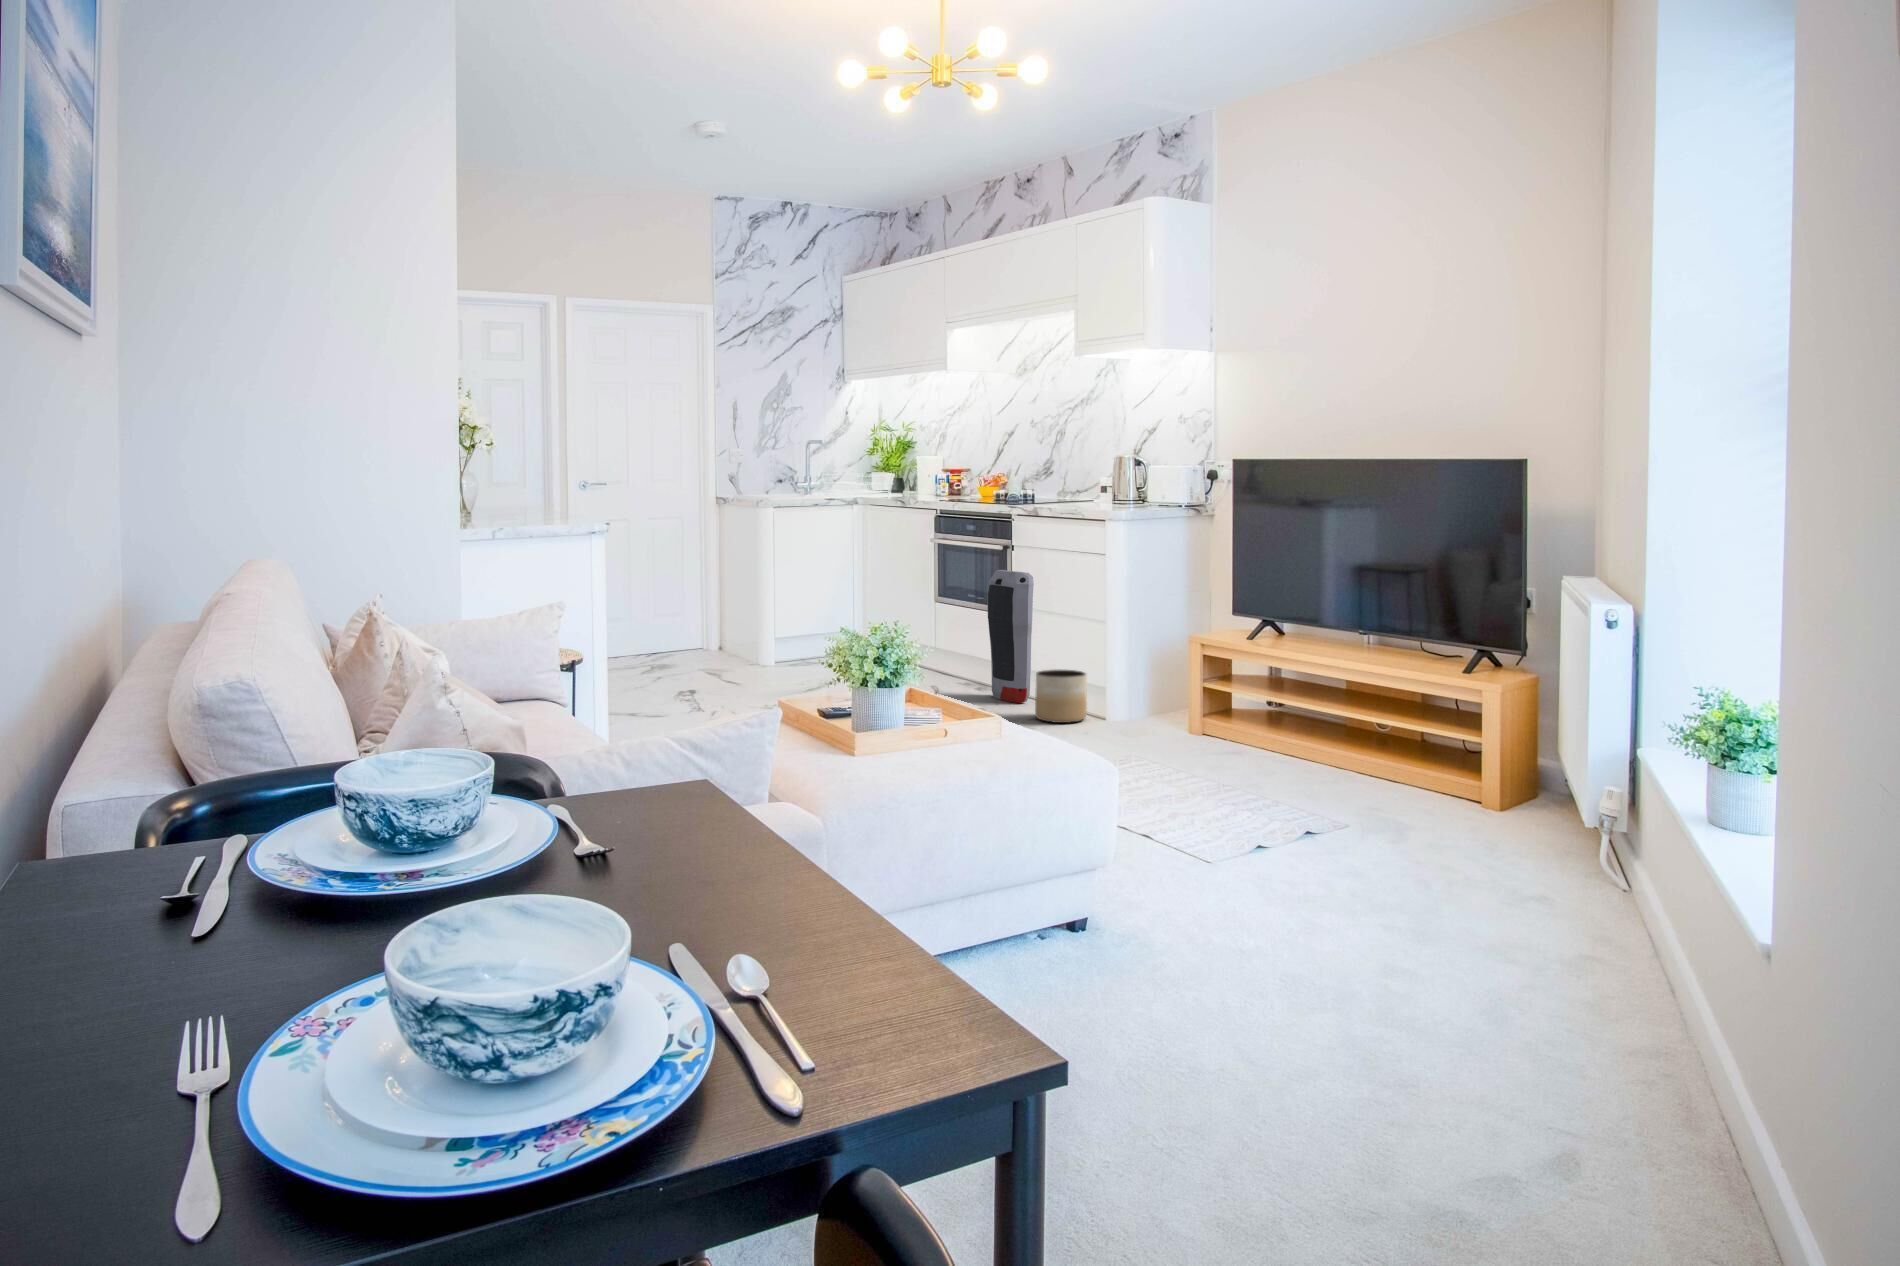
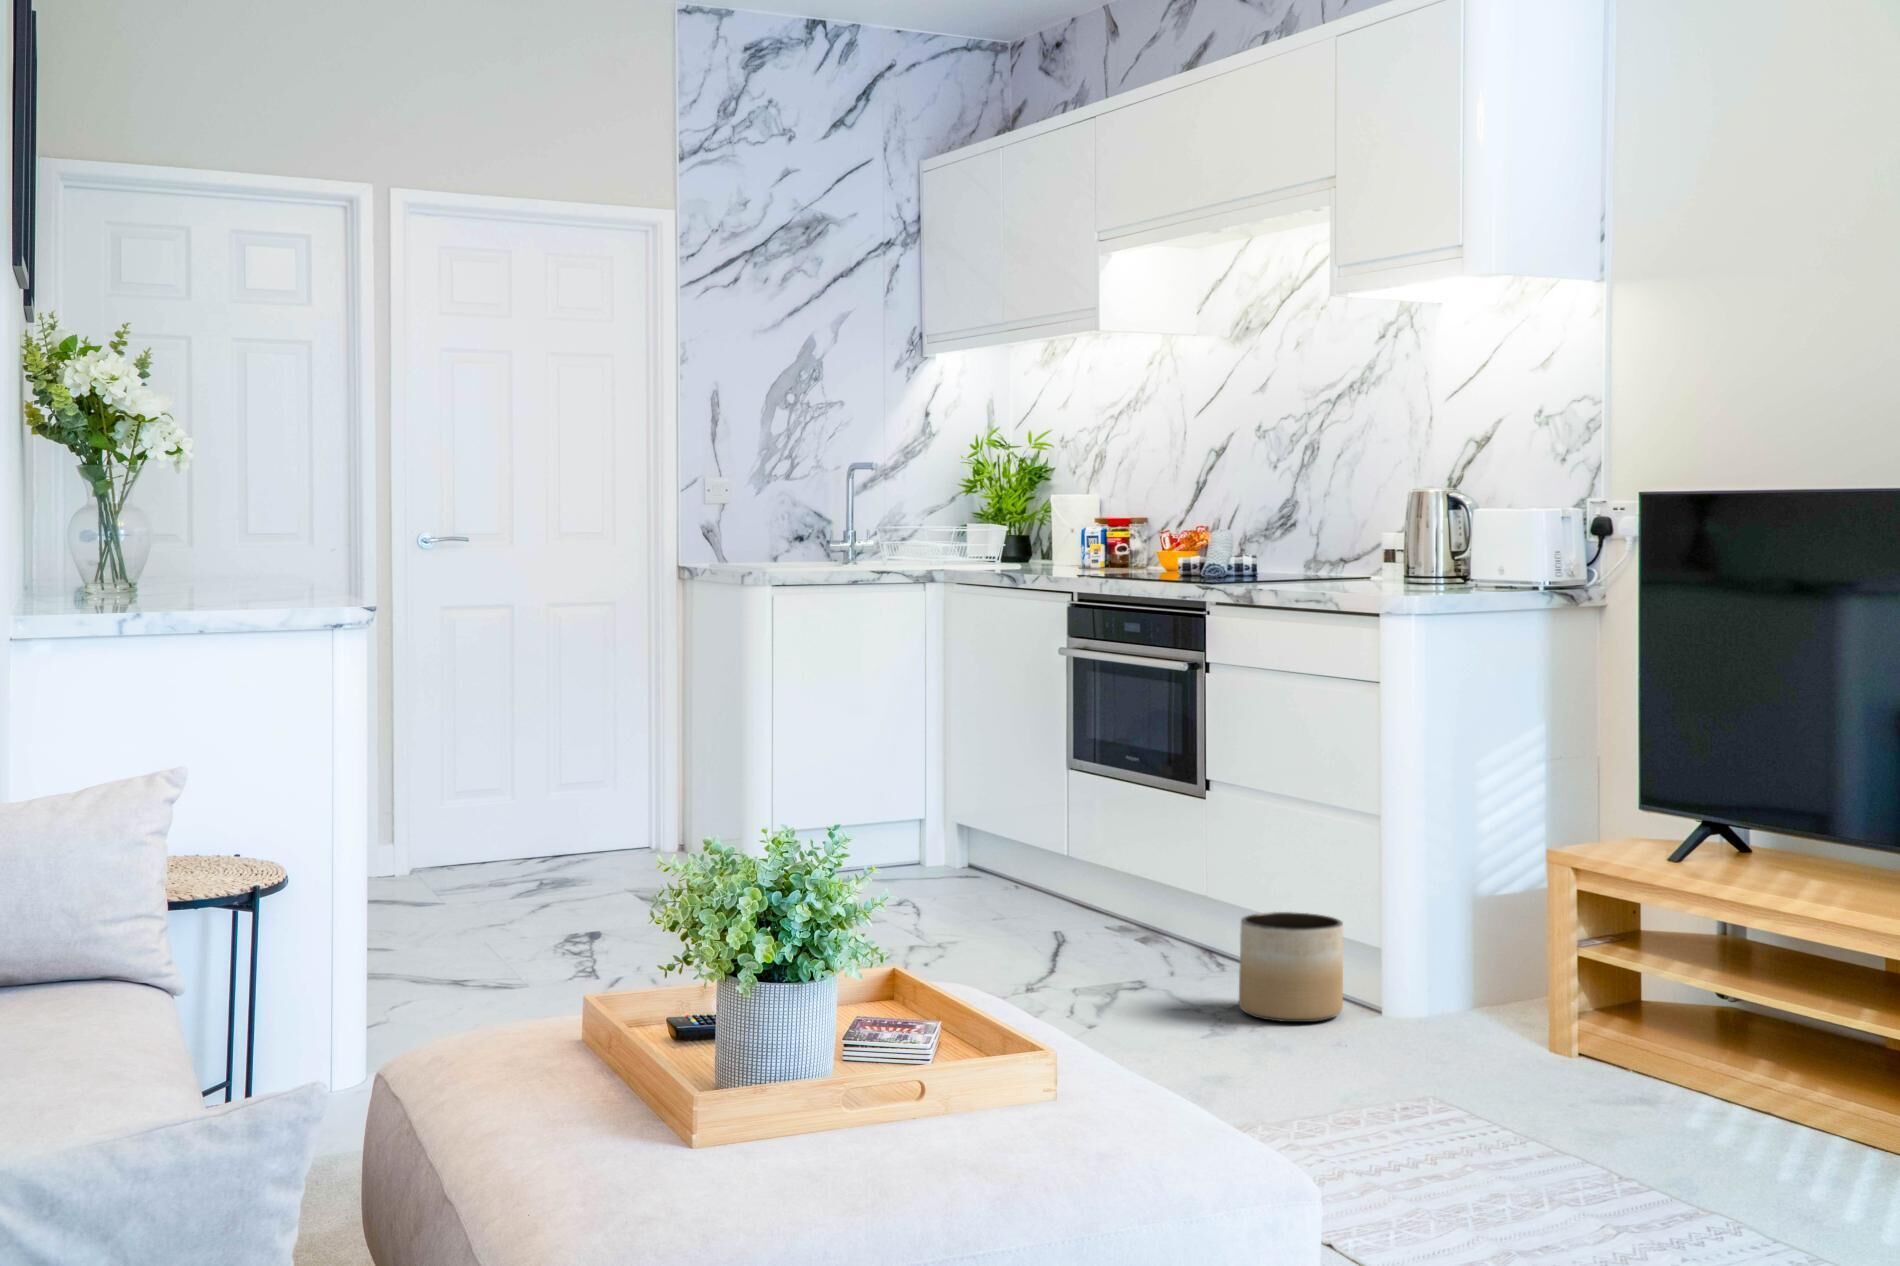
air purifier: present [987,570,1034,703] -> none [1155,711,1244,975]

